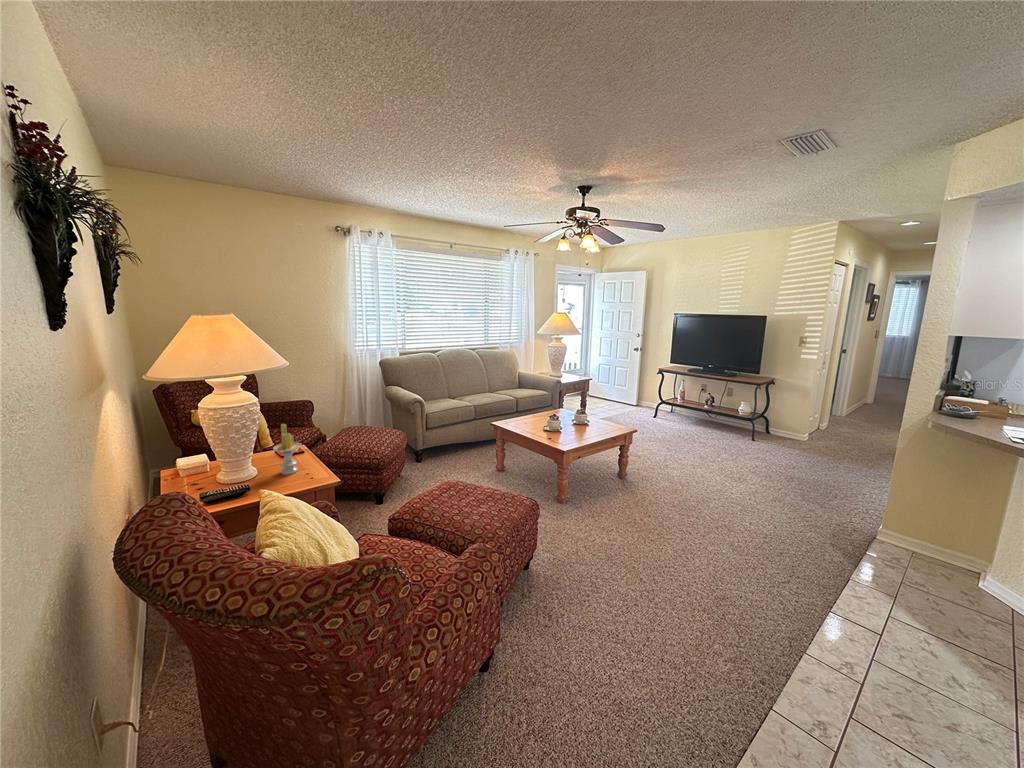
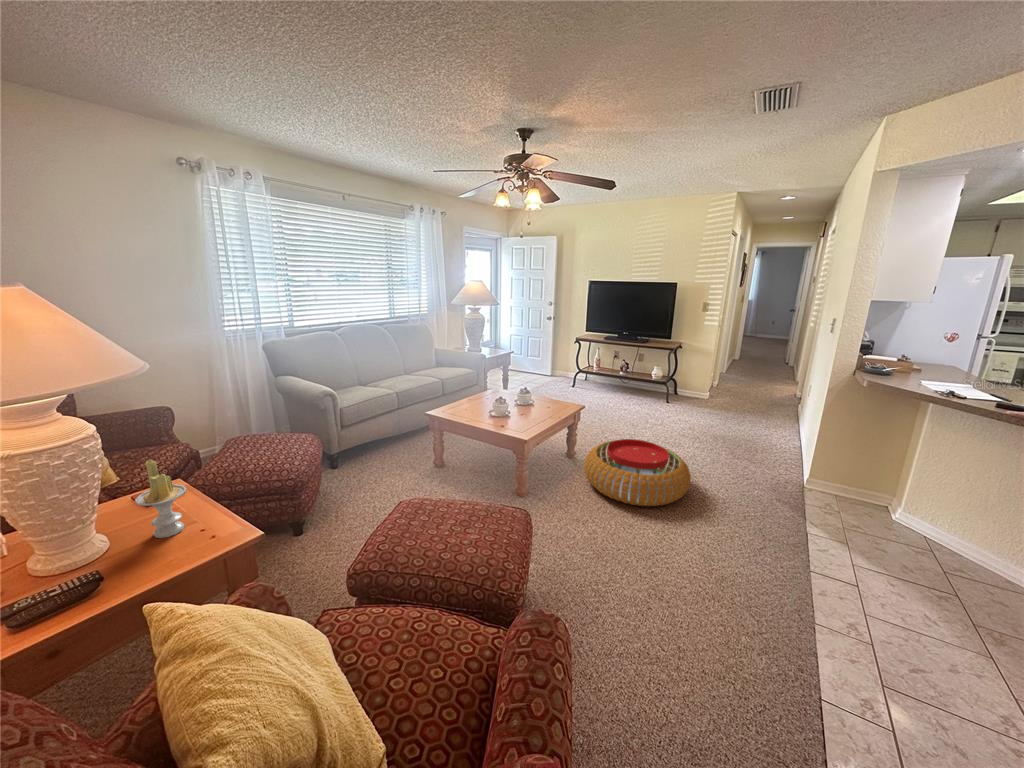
pouf: none [625,464,732,529] -> present [584,439,691,506]

